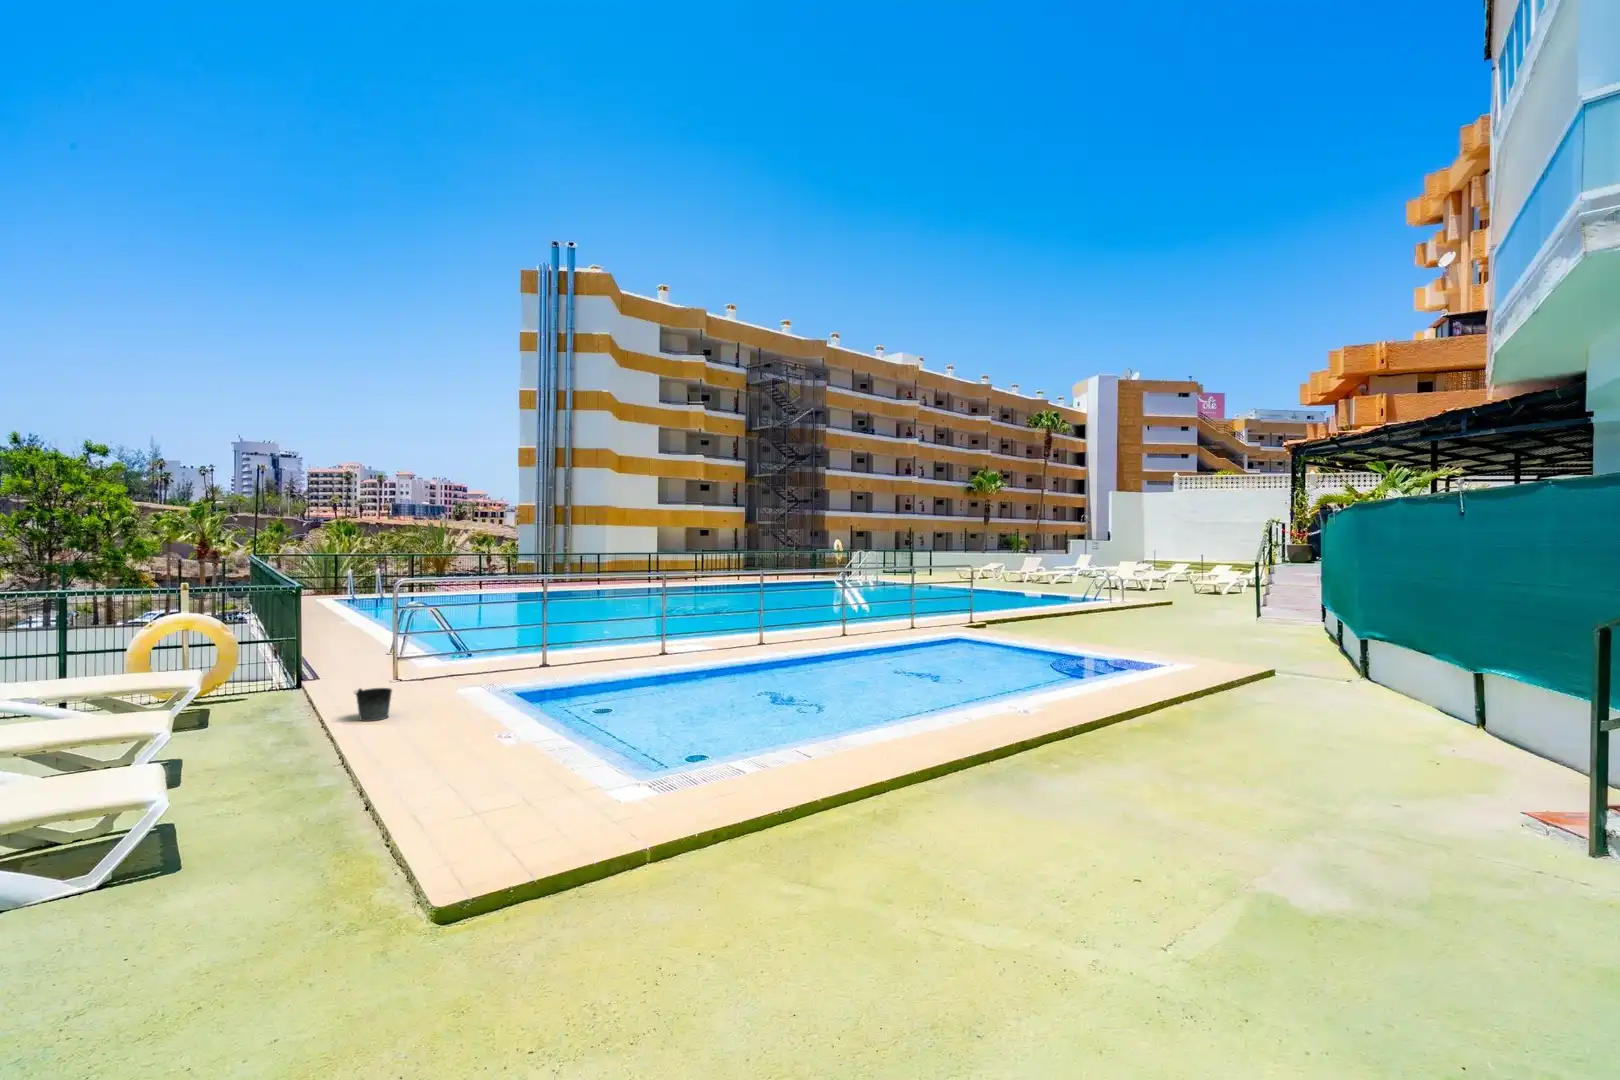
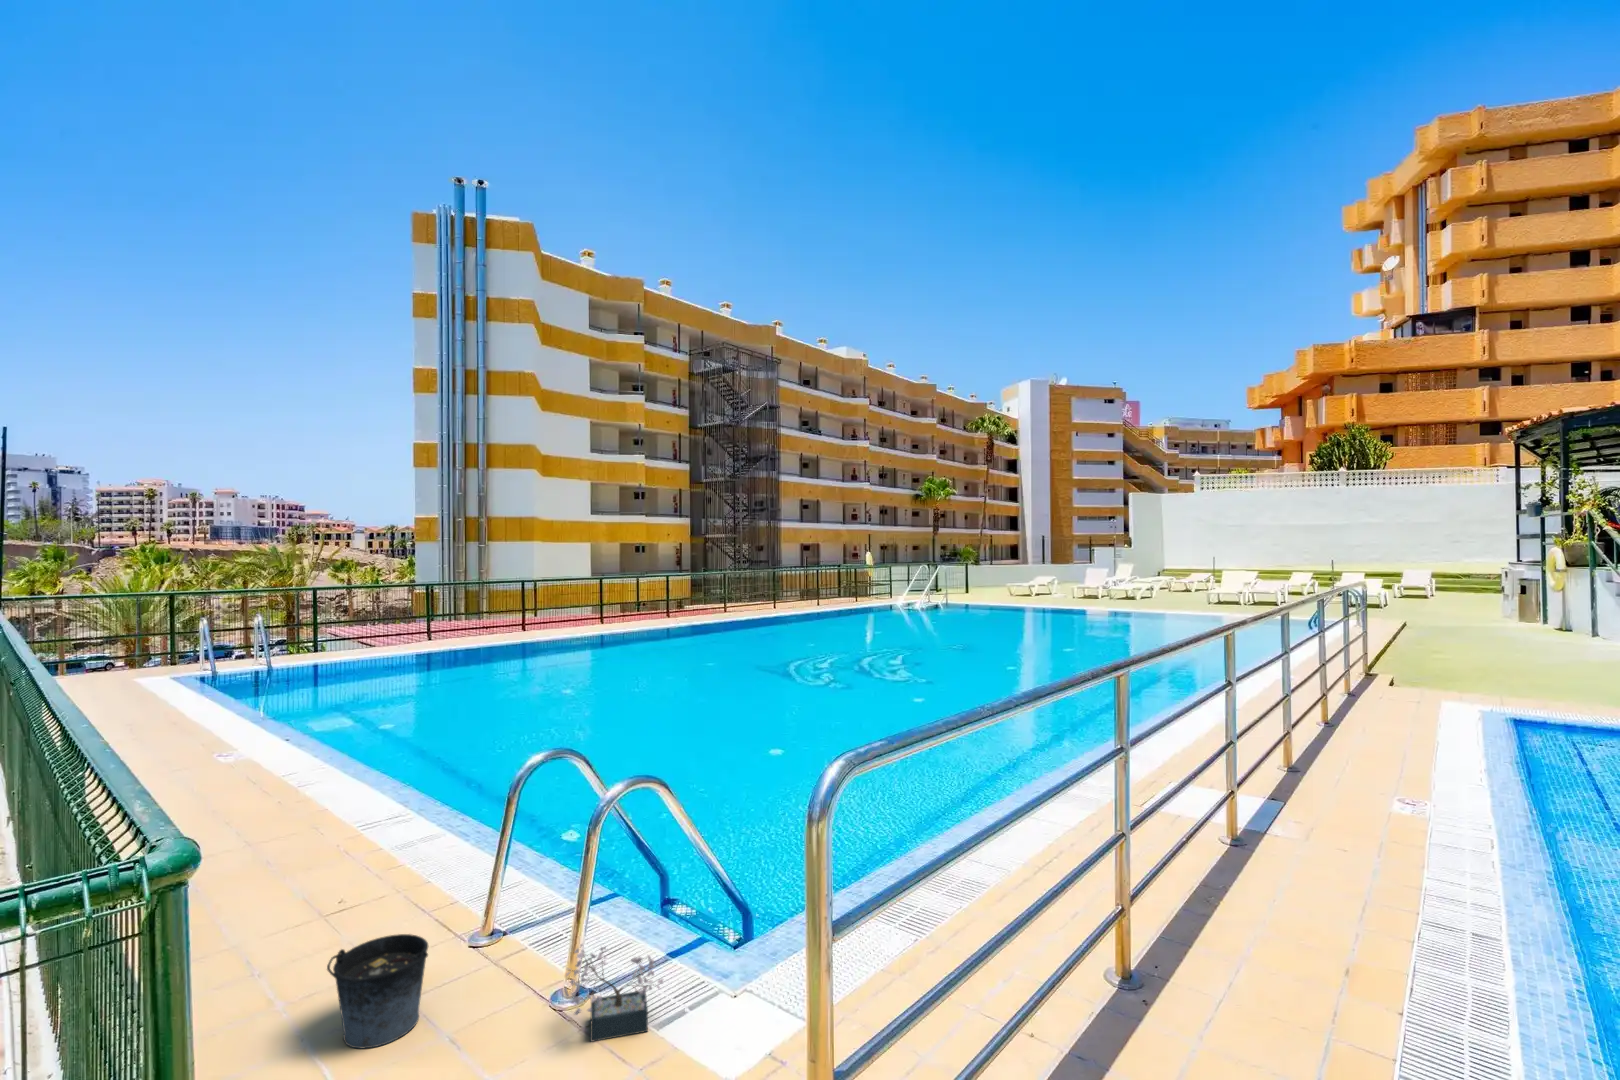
decorative plant: none [434,692,474,725] -> present [564,944,663,1042]

